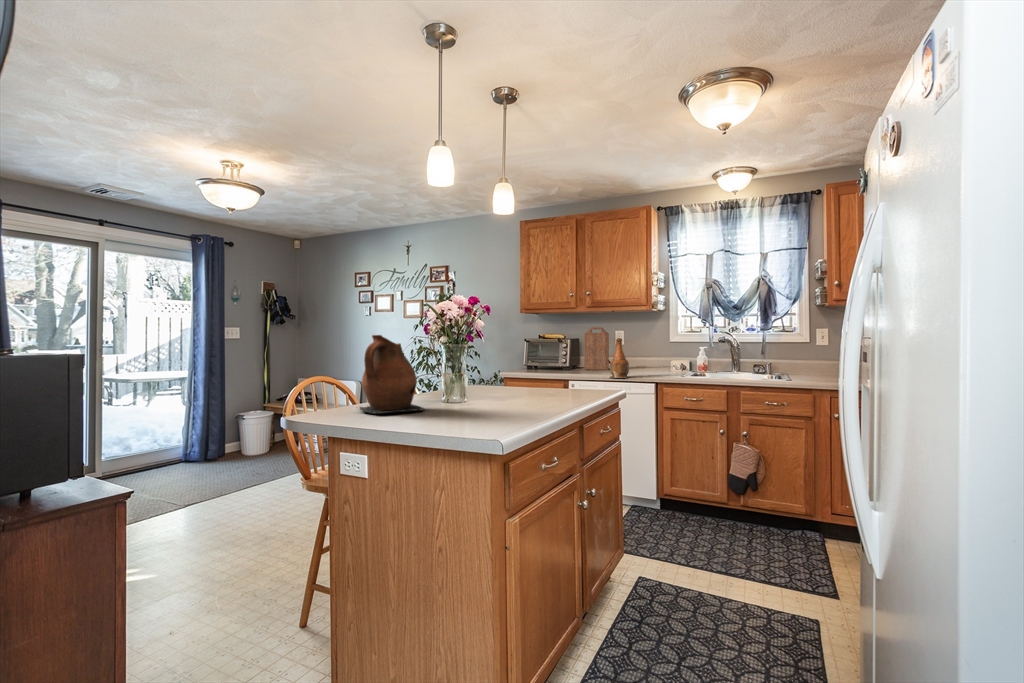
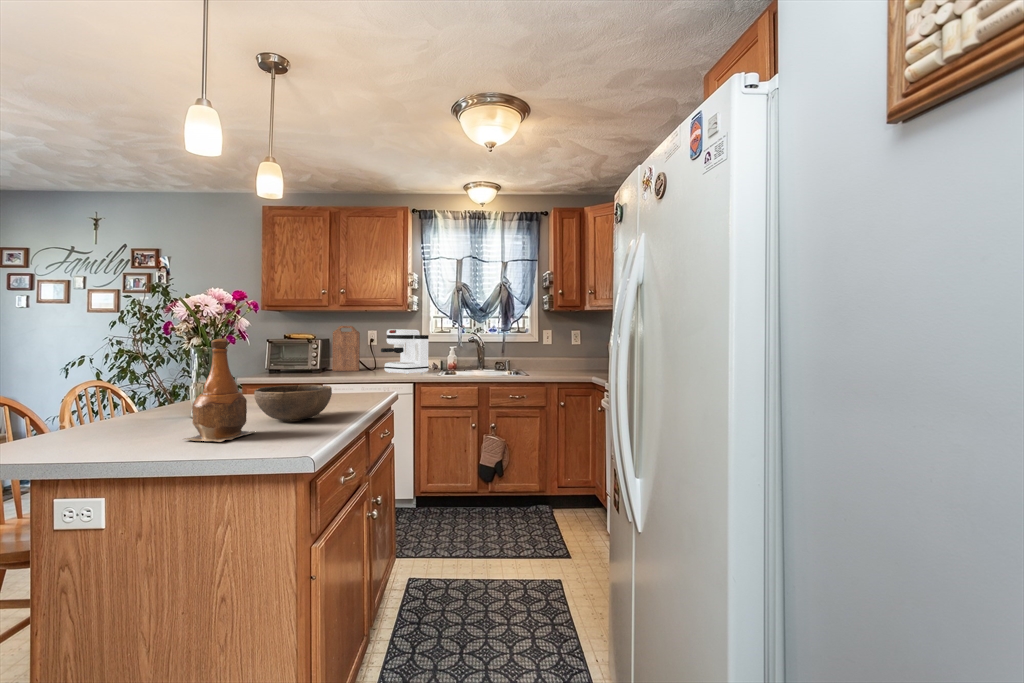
coffee maker: none [626,329,676,374] -> present [381,329,429,374]
ceramic pitcher: present [360,335,425,414] -> none [63,339,178,443]
bottle: present [610,338,629,378] -> present [184,339,253,442]
bowl: none [484,376,548,407] -> present [254,385,332,420]

